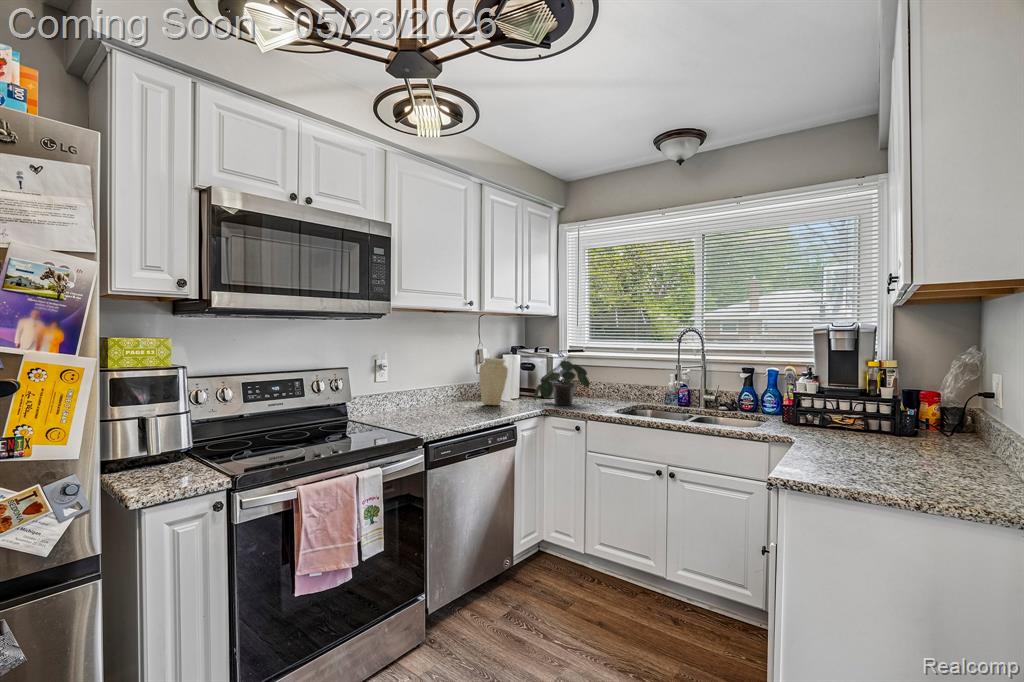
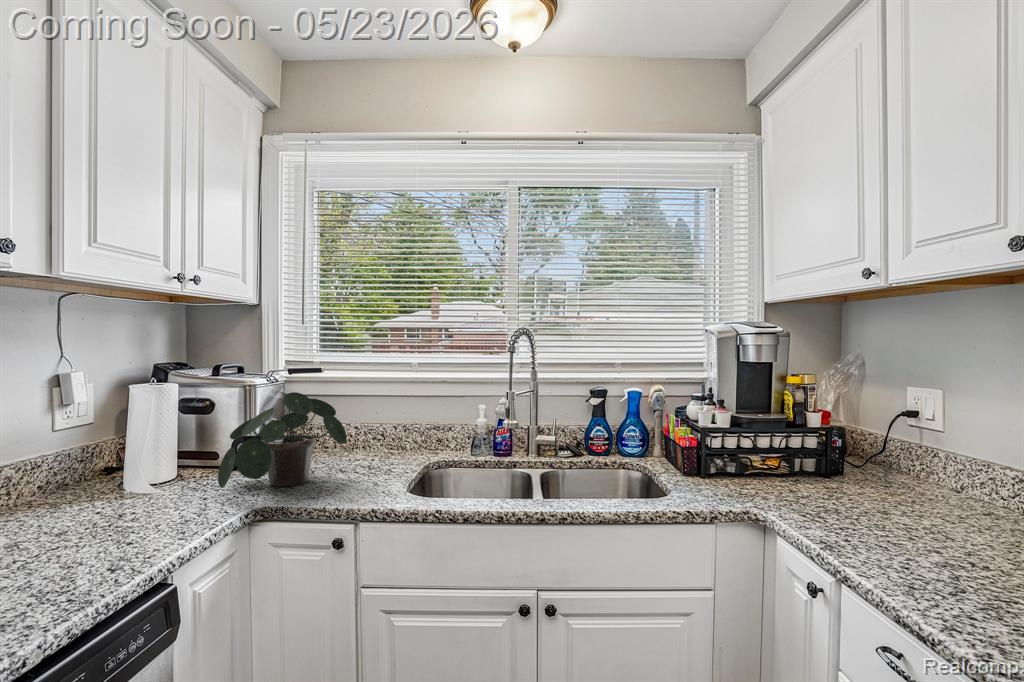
vase: present [479,358,508,405] -> none [52,398,146,524]

